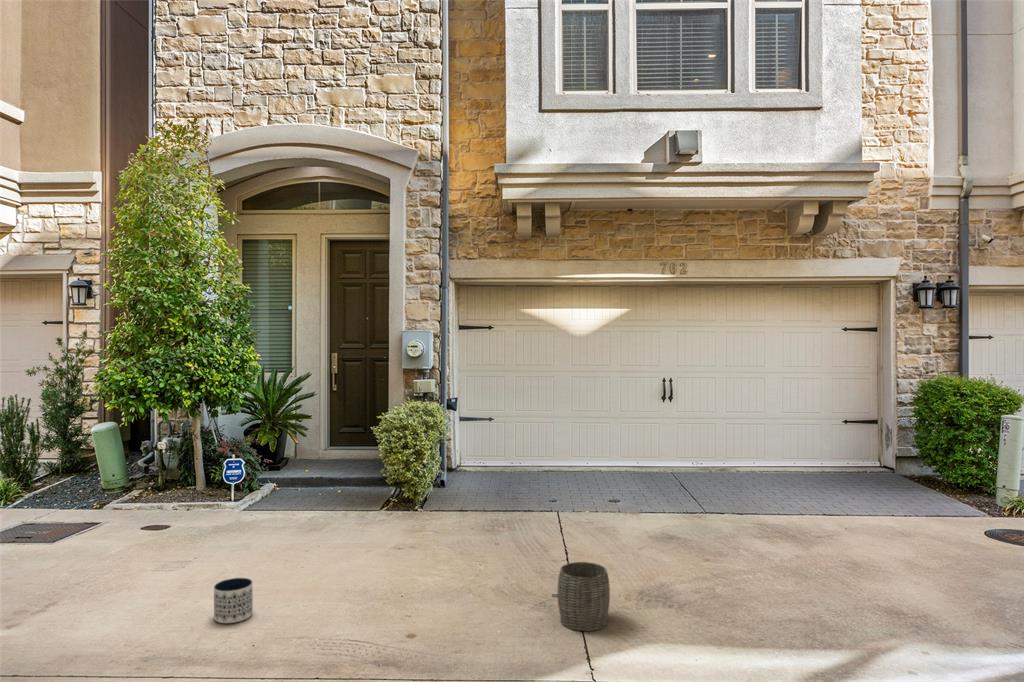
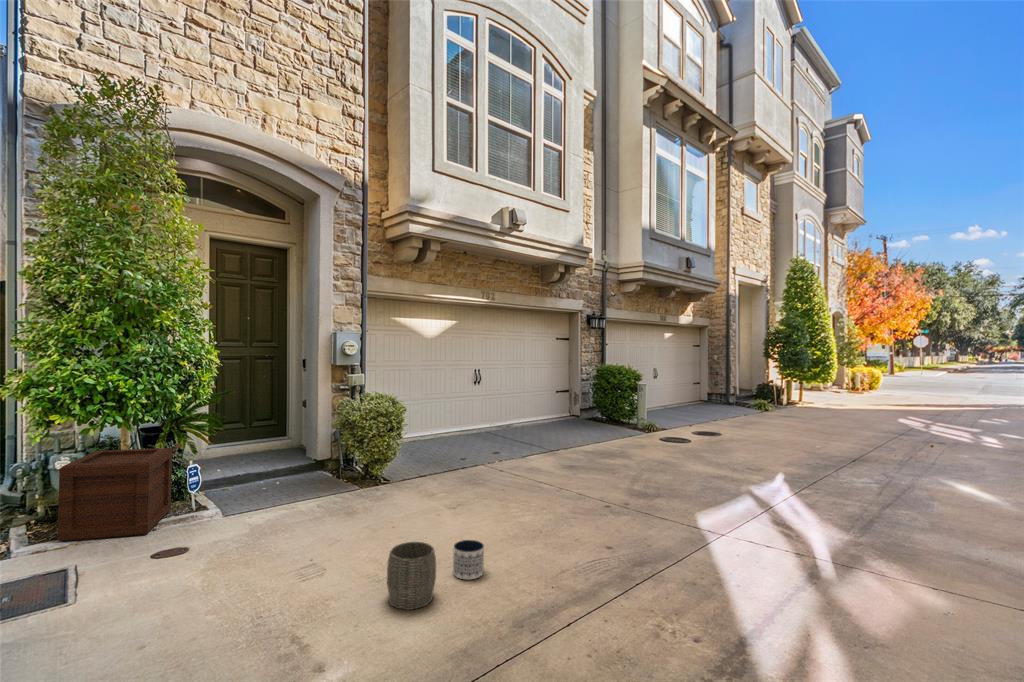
wooden crate: none [121,439,214,514] -> present [57,448,172,541]
woven basket: present [557,562,610,631] -> present [387,542,436,610]

